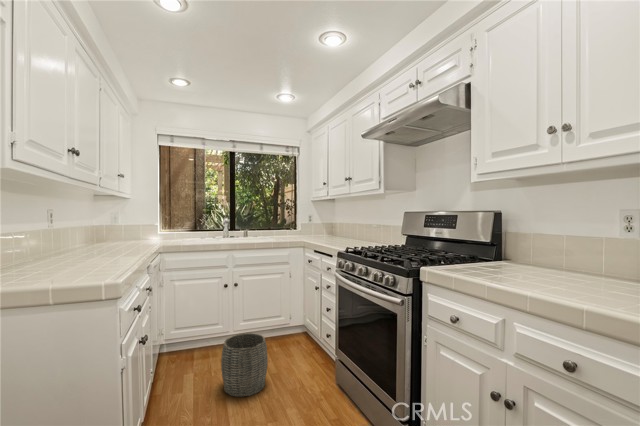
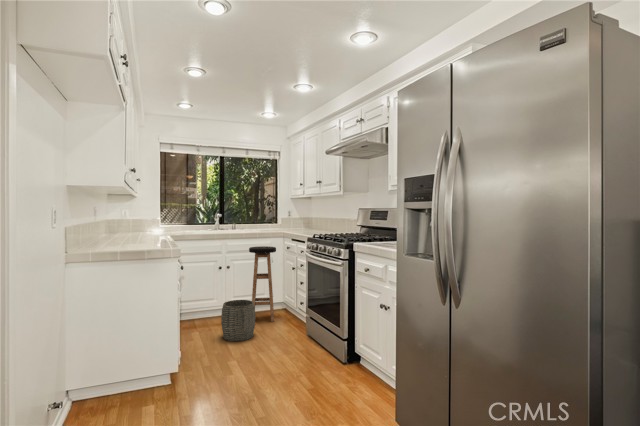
bar stool: none [262,259,295,357] -> present [249,246,276,322]

